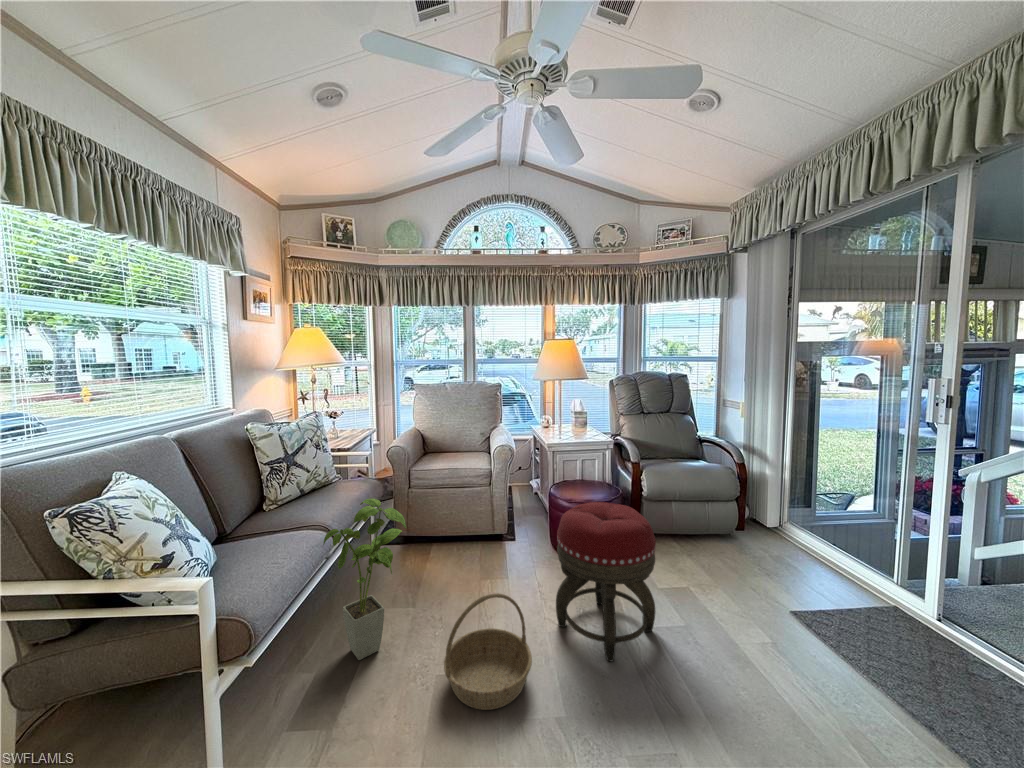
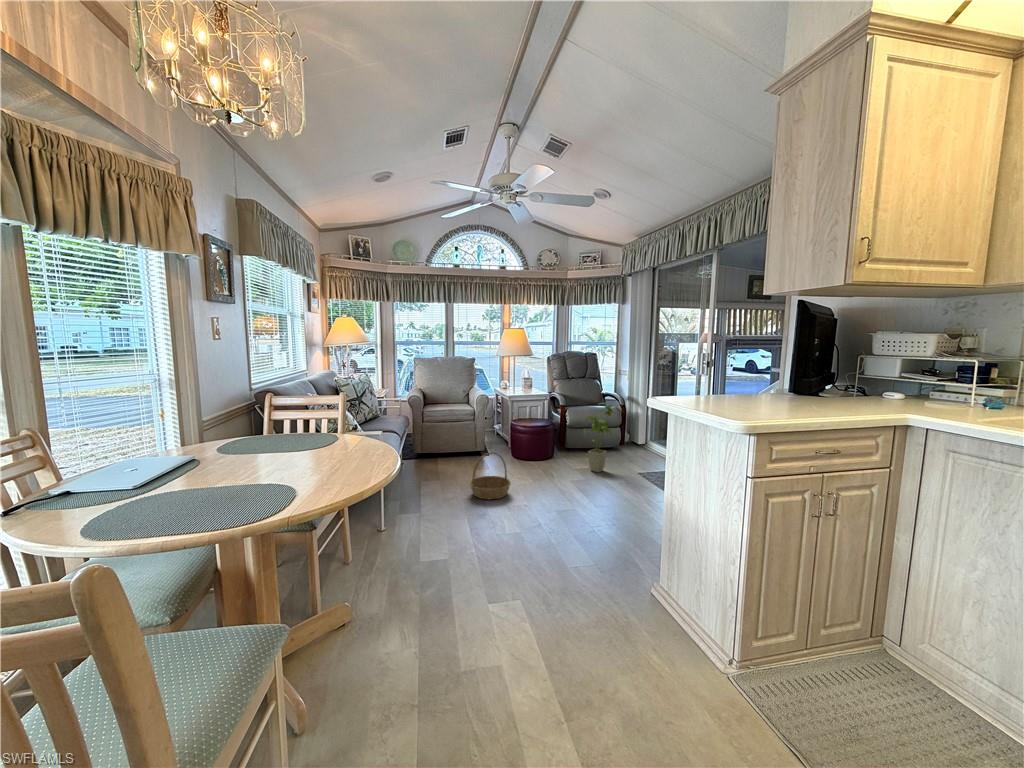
house plant: present [323,499,406,660] -> present [586,403,621,472]
footstool: present [556,502,656,661] -> none [519,418,569,487]

